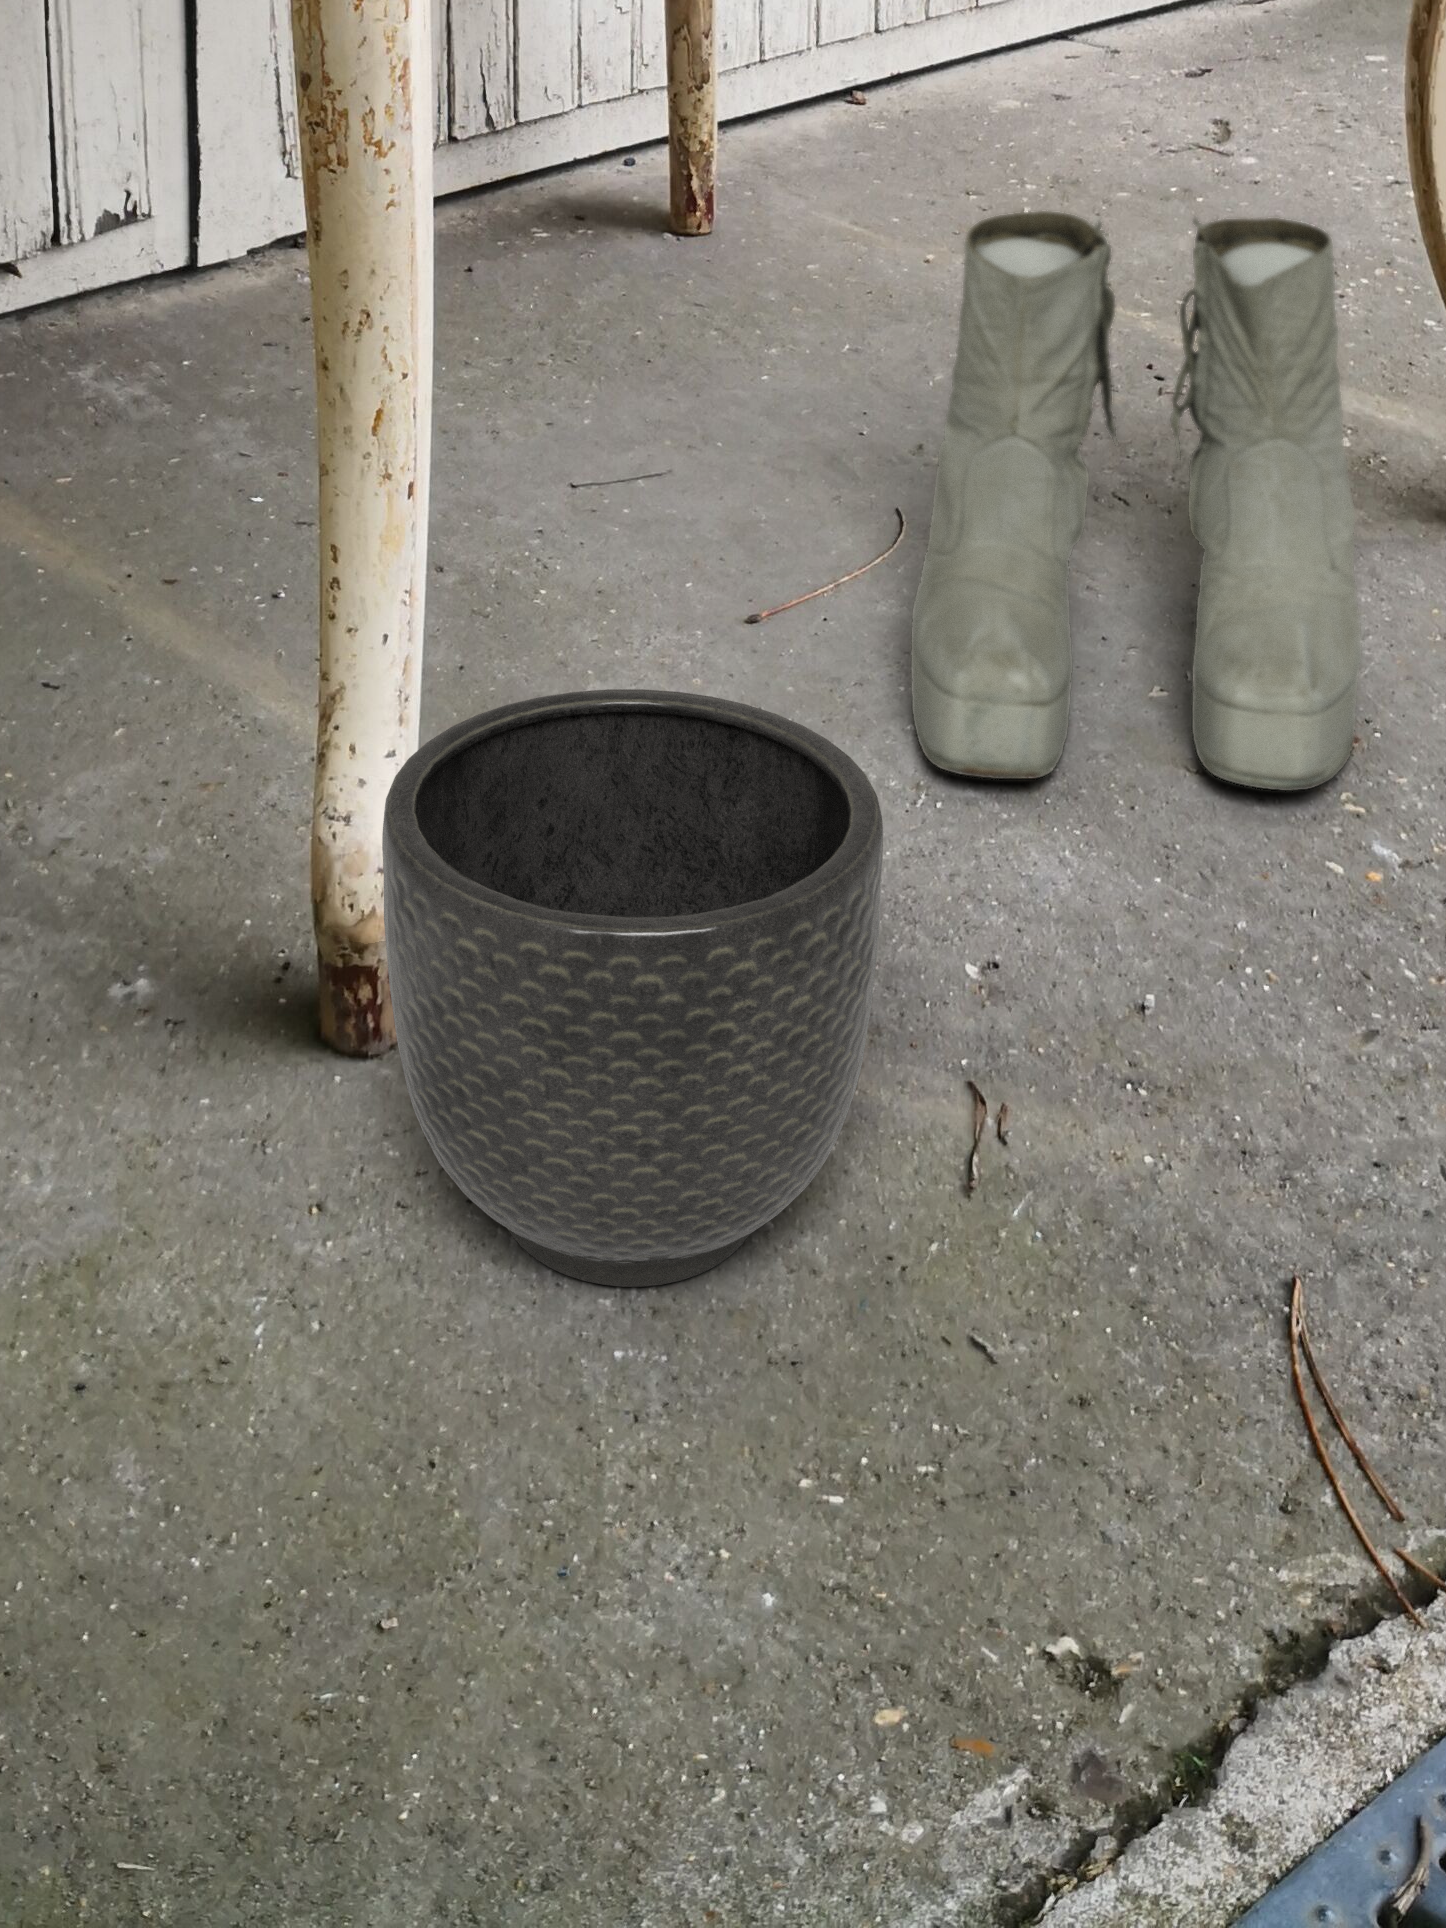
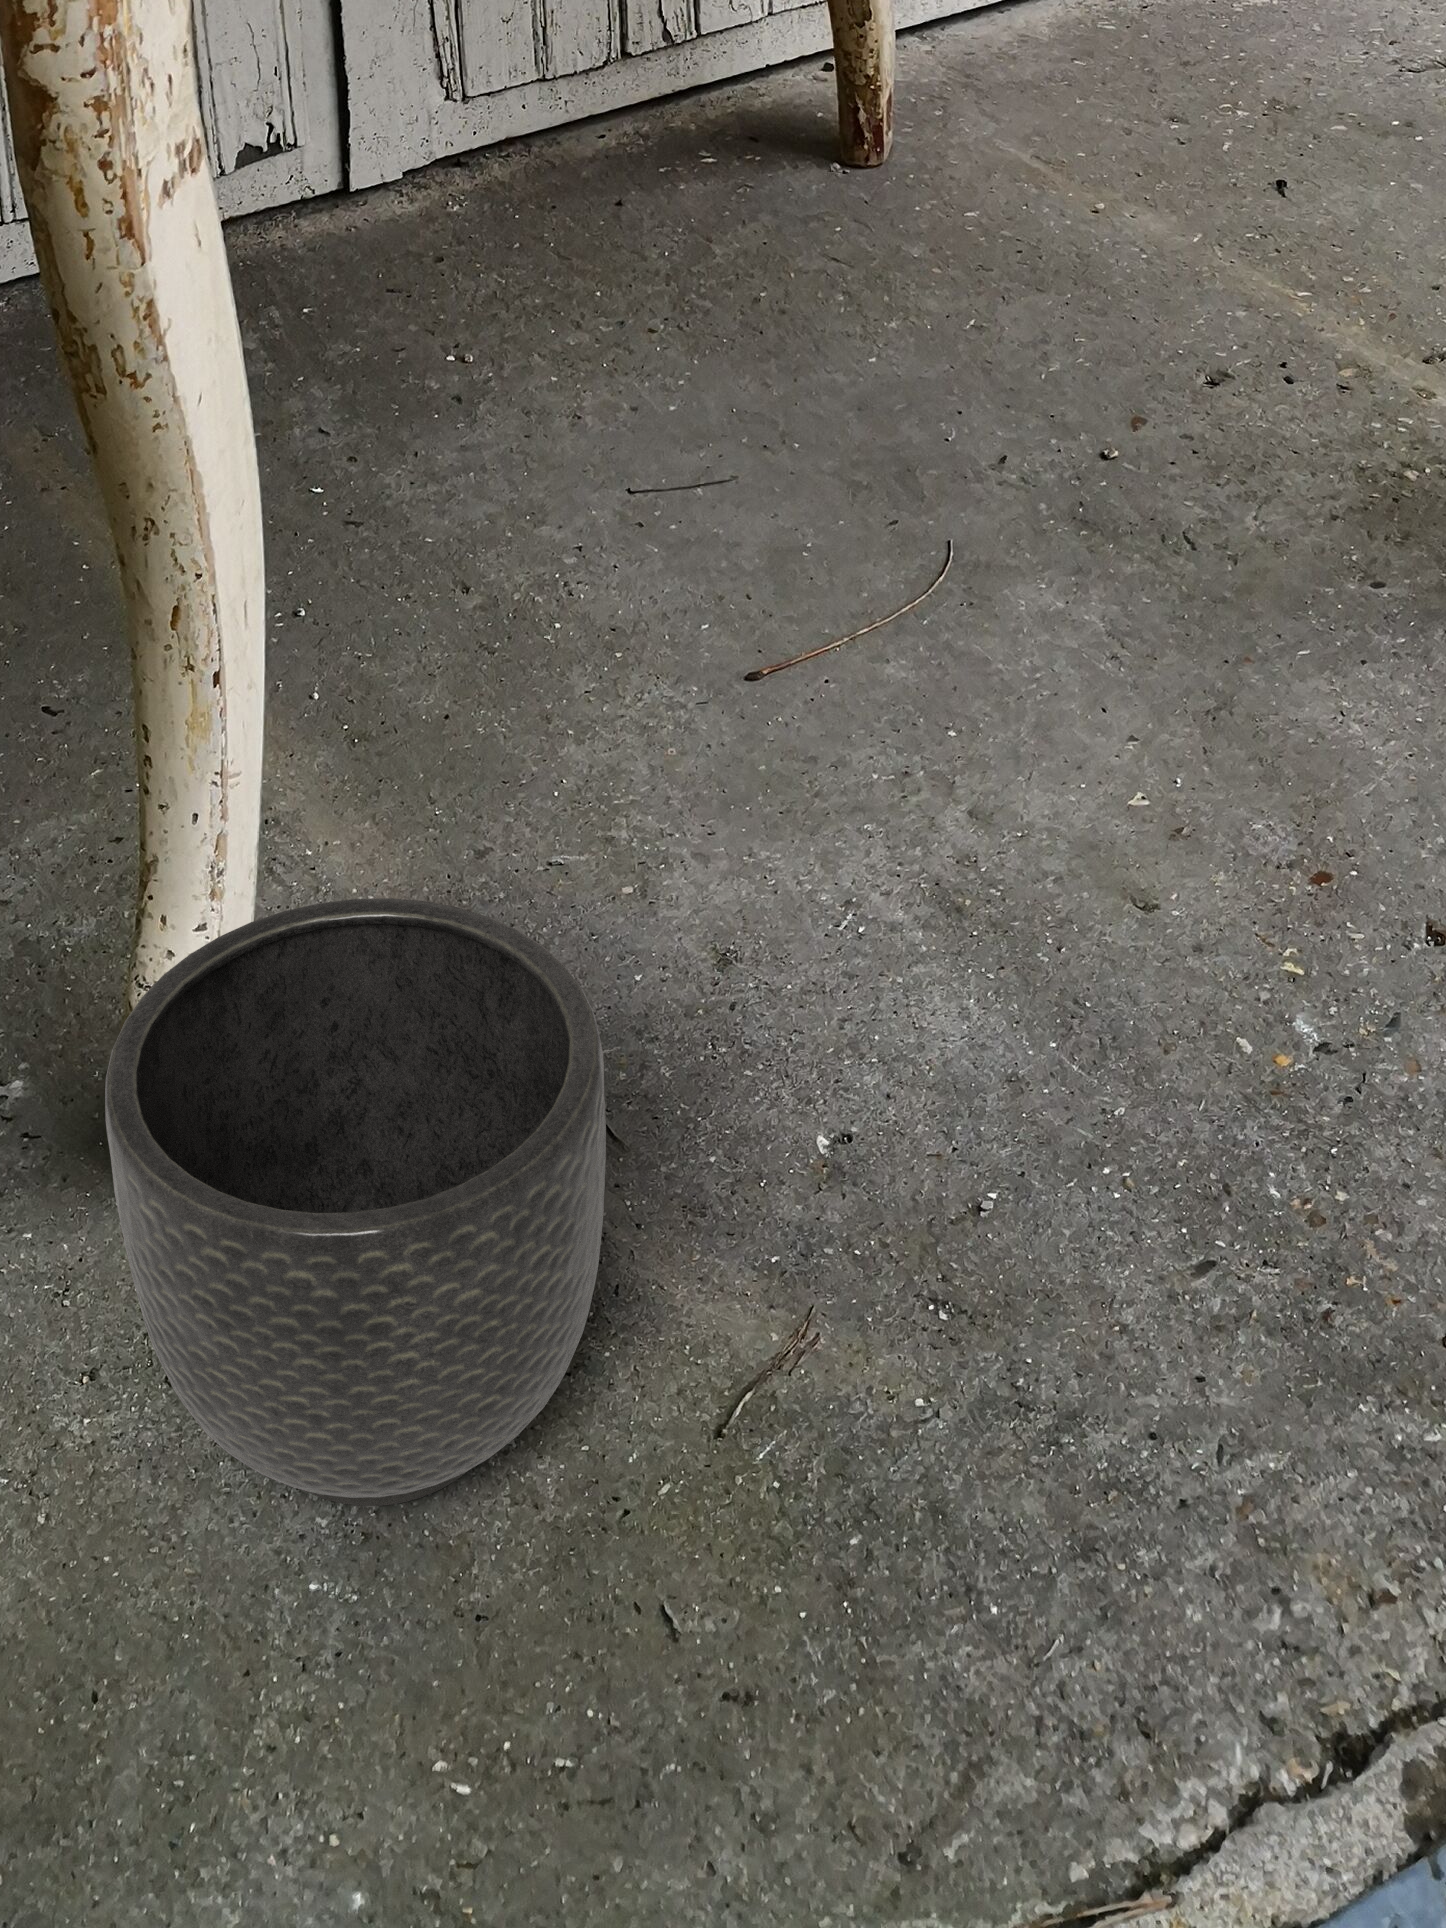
boots: present [911,211,1362,791] -> none [855,301,1346,952]

